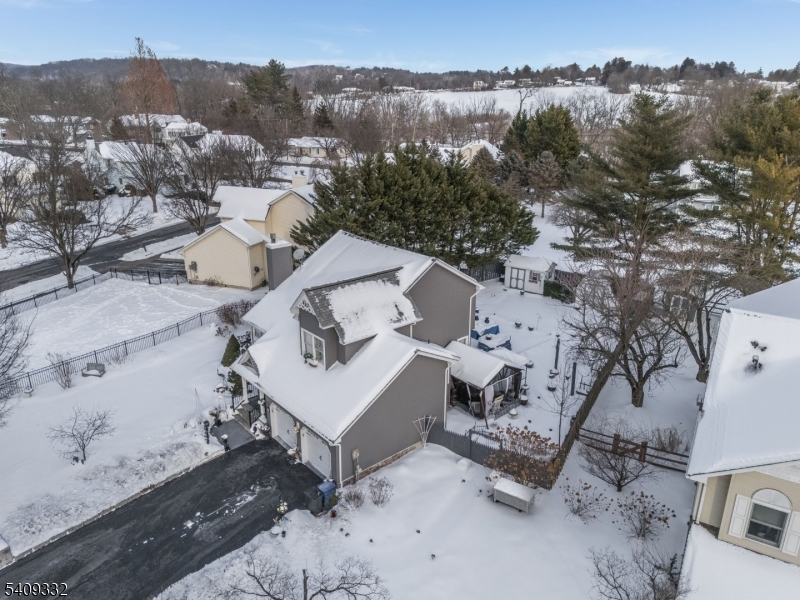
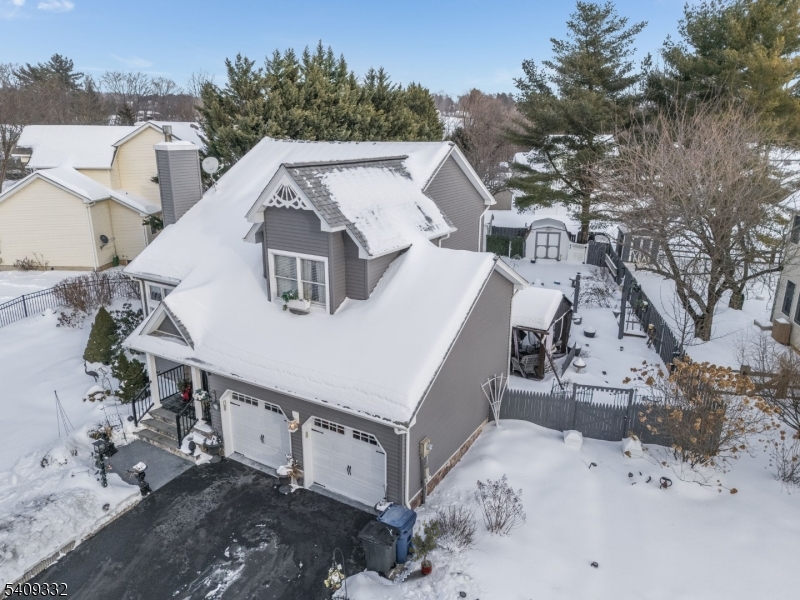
storage bench: present [493,477,536,514] -> none [670,445,746,496]

